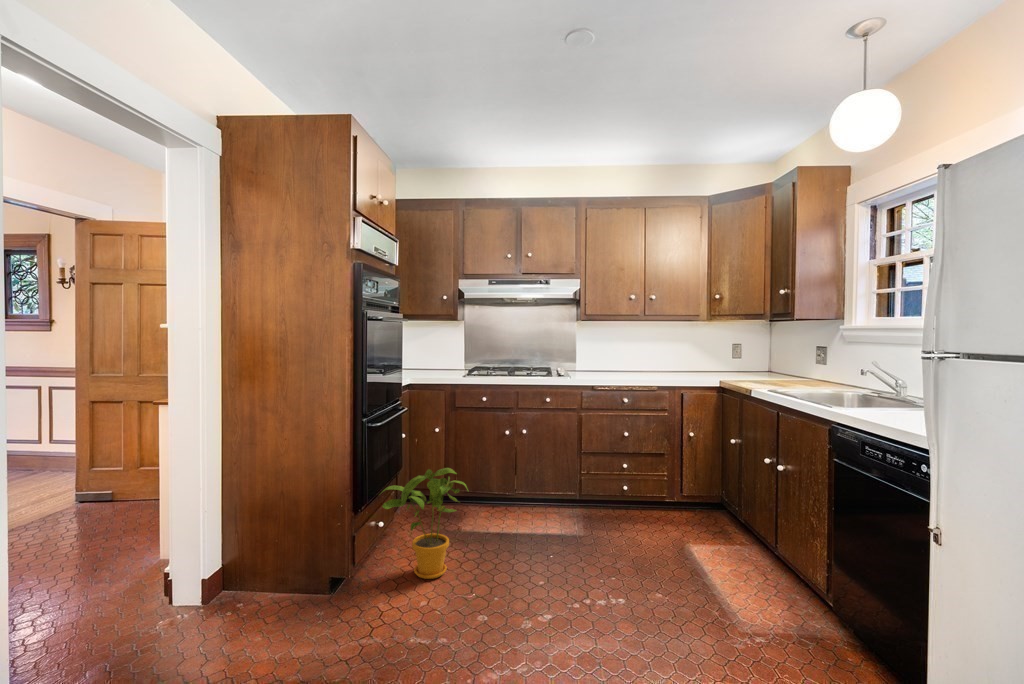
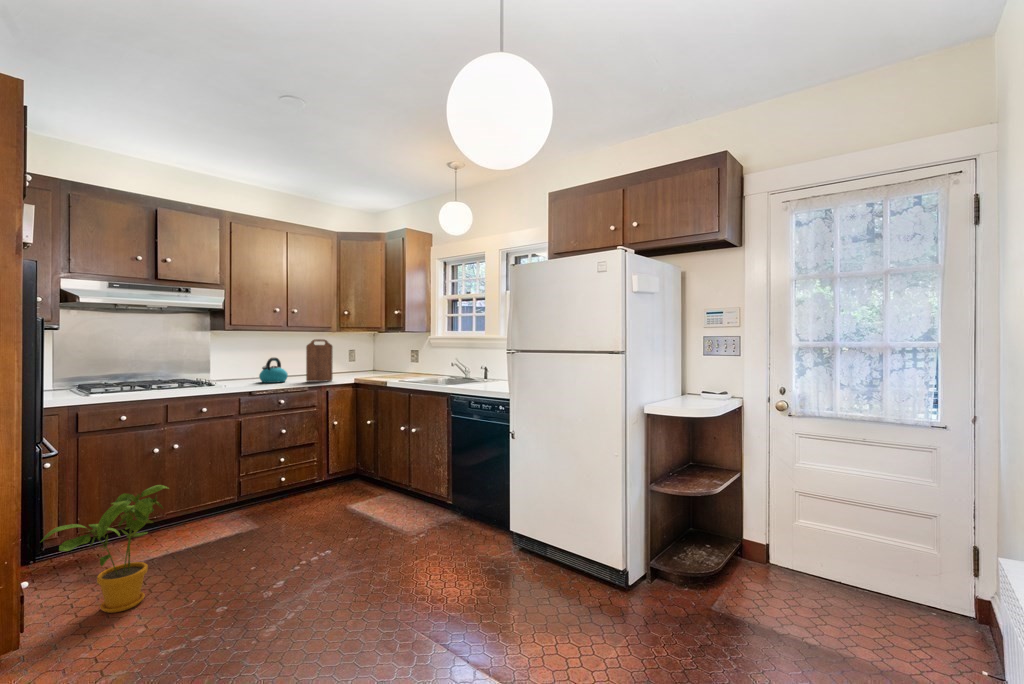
cutting board: none [657,329,688,380] -> present [306,339,333,381]
kettle: none [610,350,639,378] -> present [259,358,288,383]

